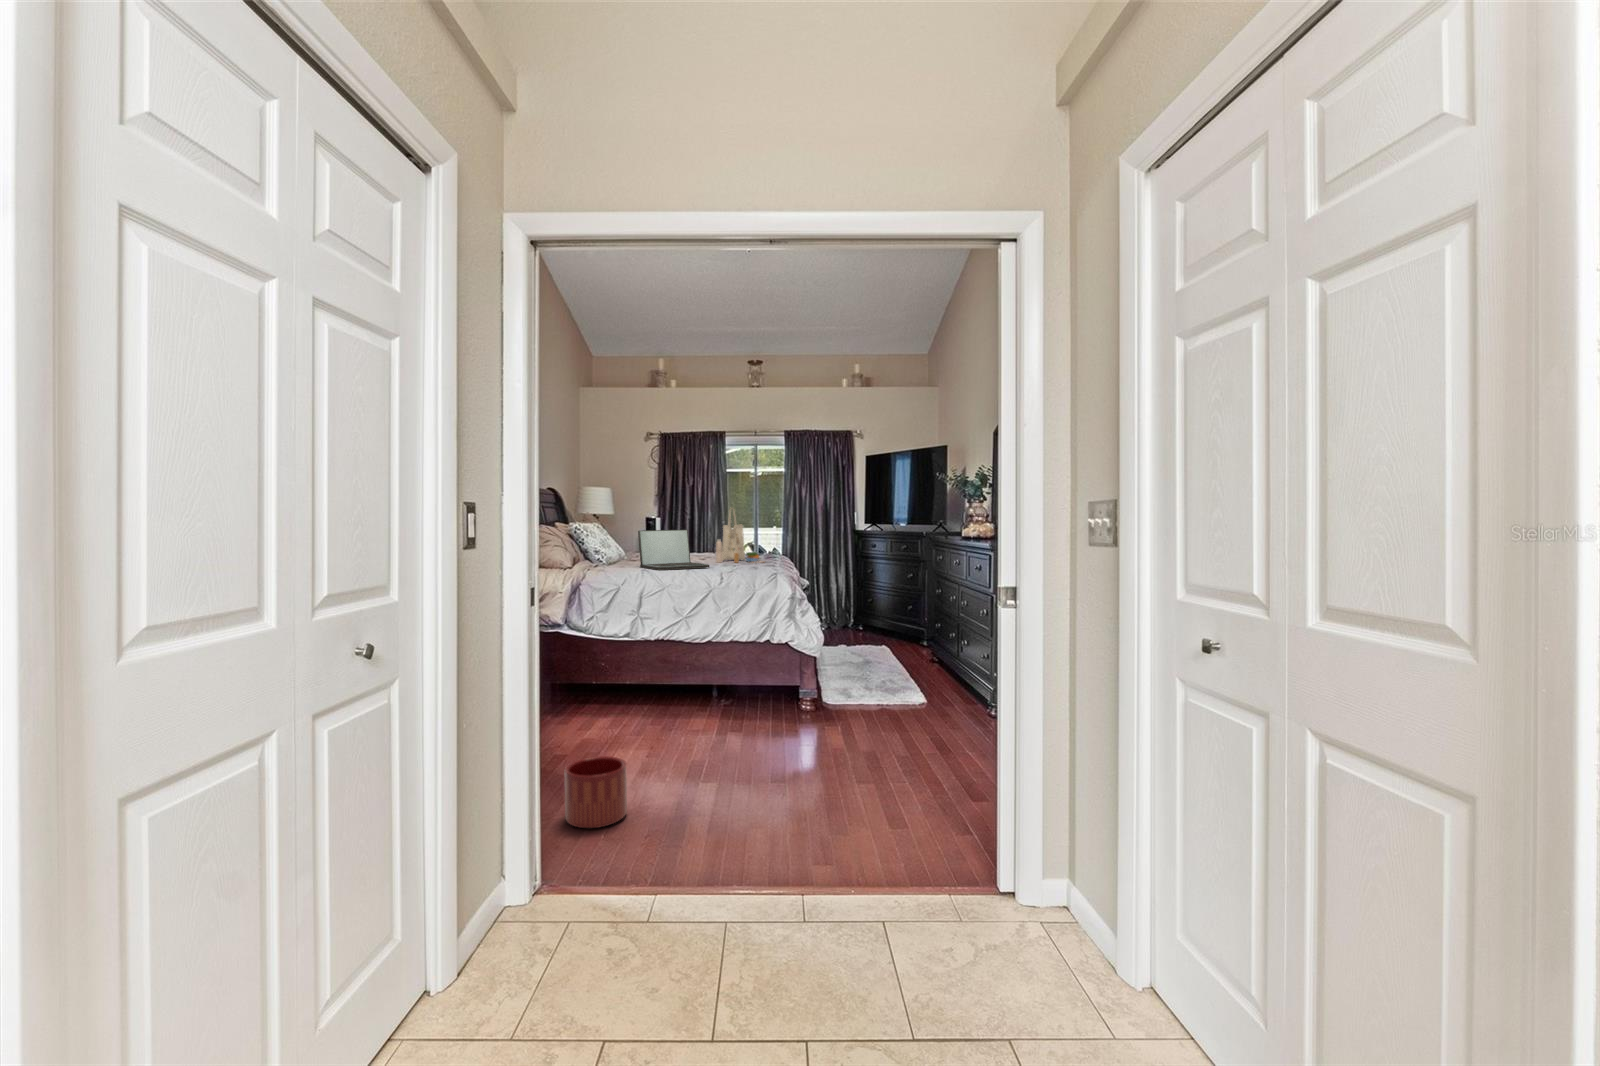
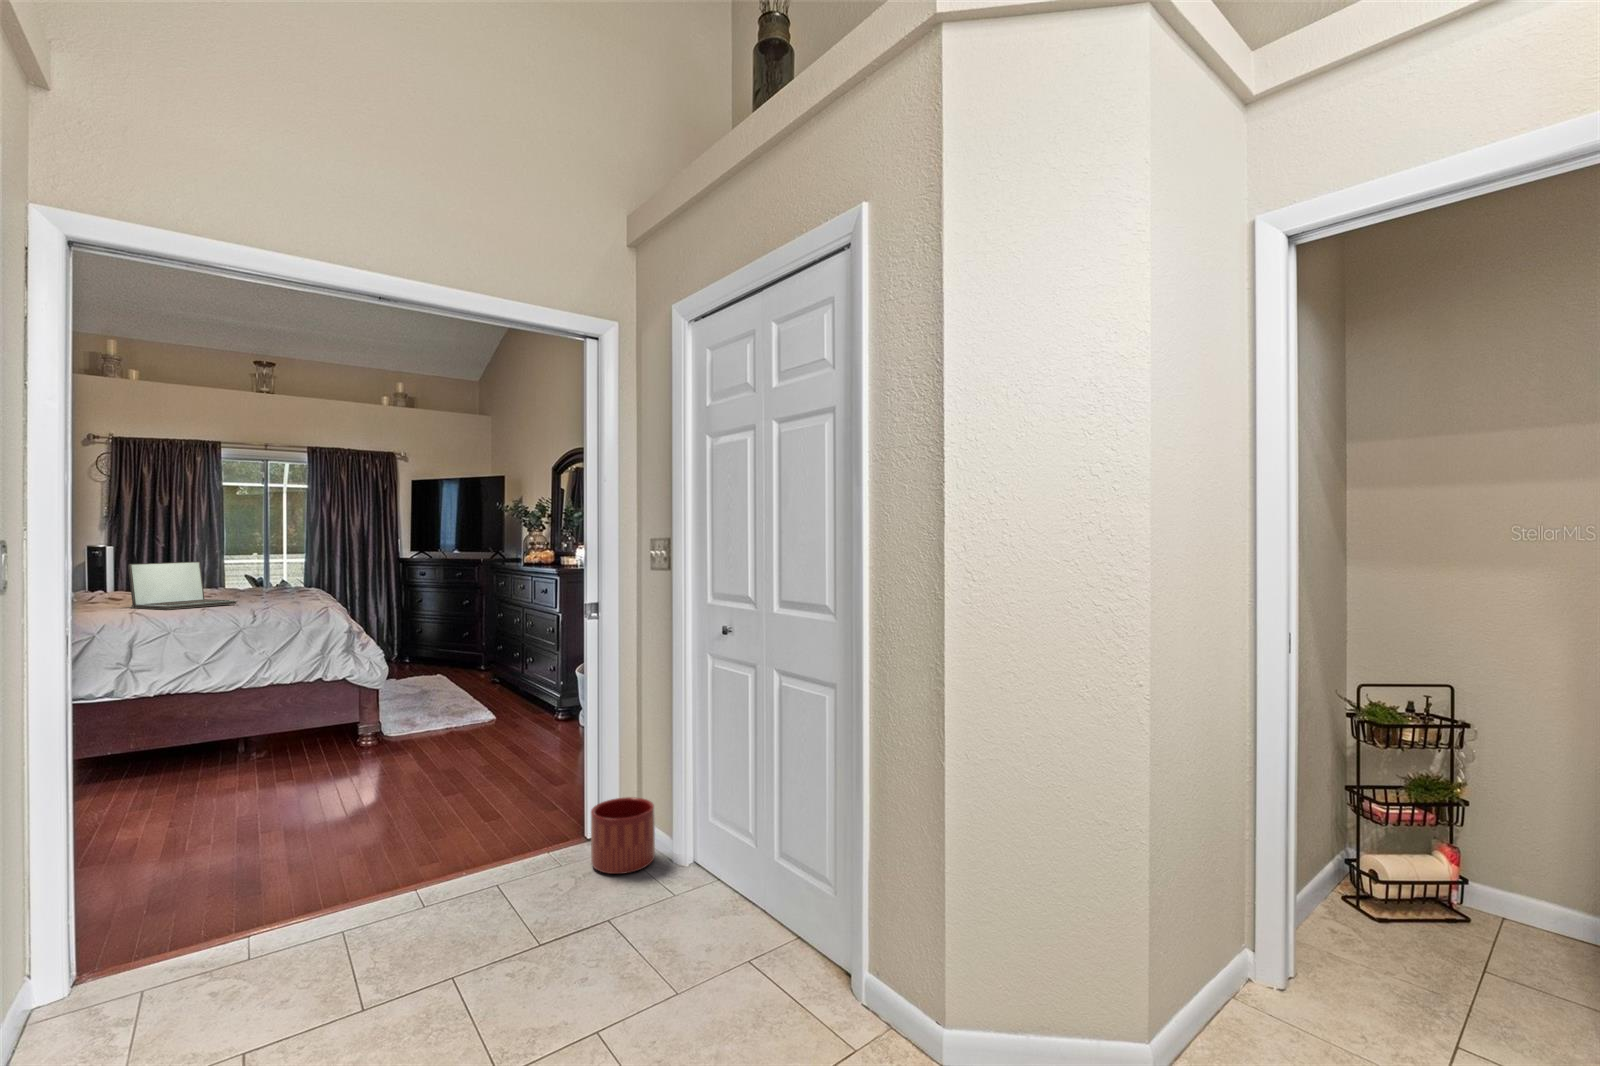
tote bag: present [716,510,759,563] -> none [234,535,302,598]
planter: present [565,756,627,828] -> present [591,797,655,874]

